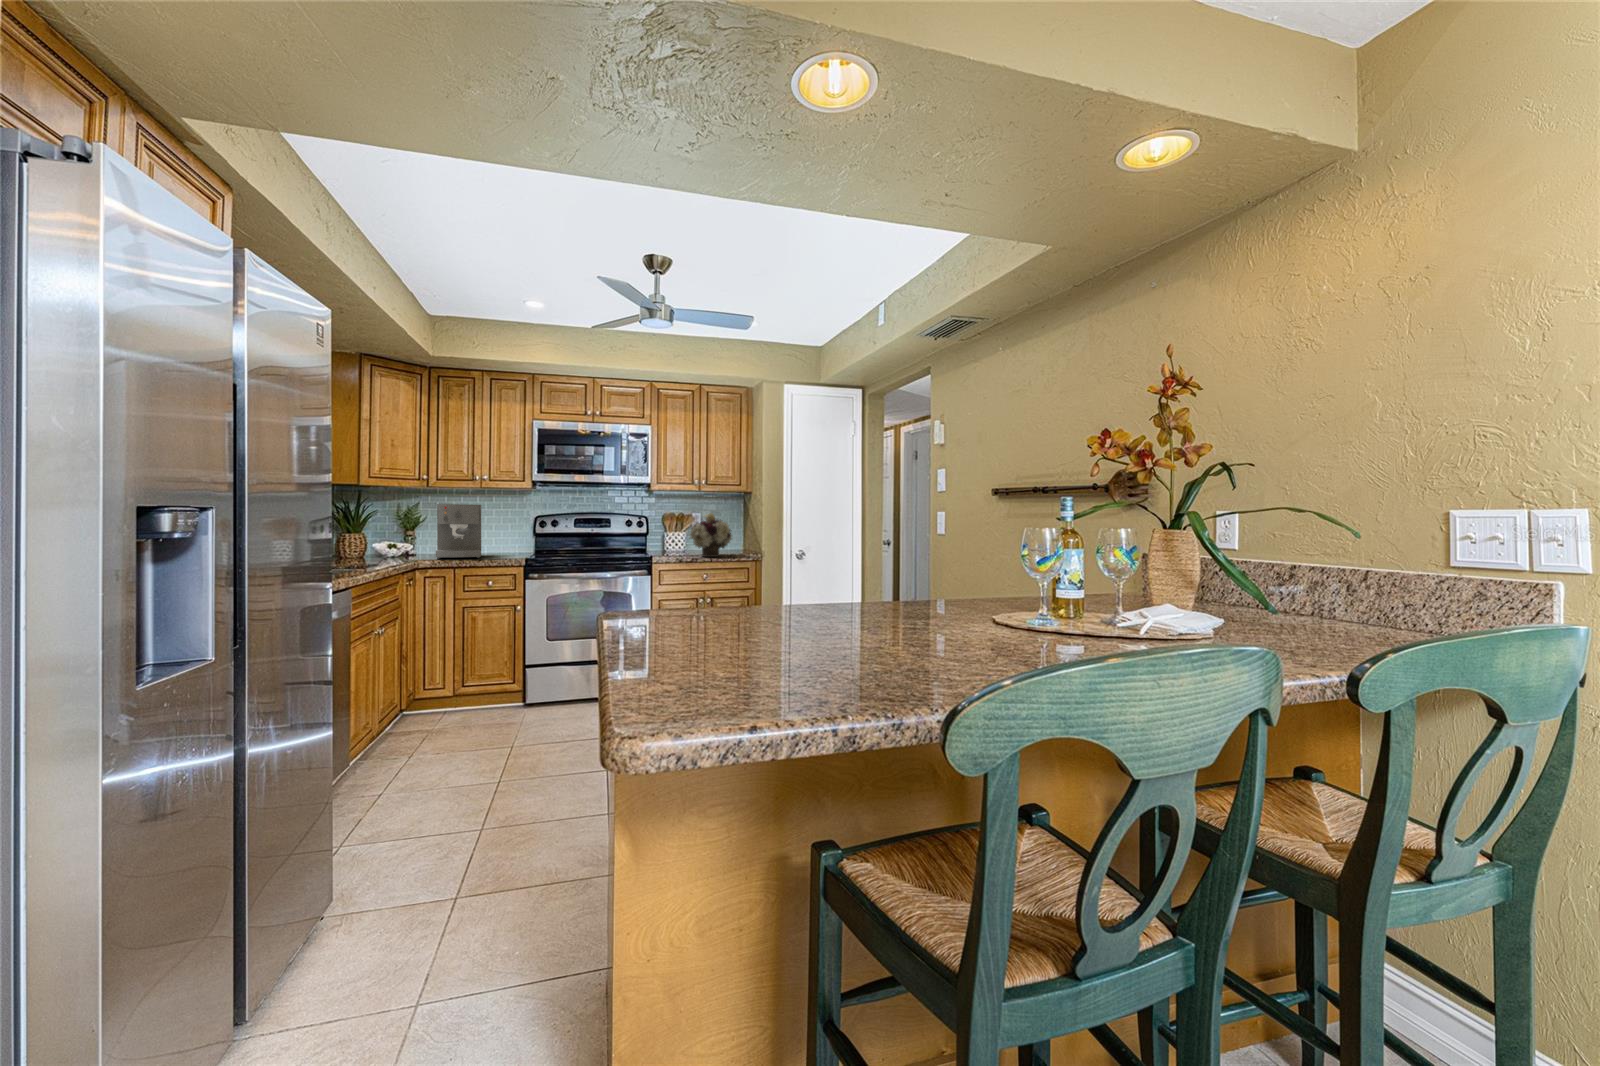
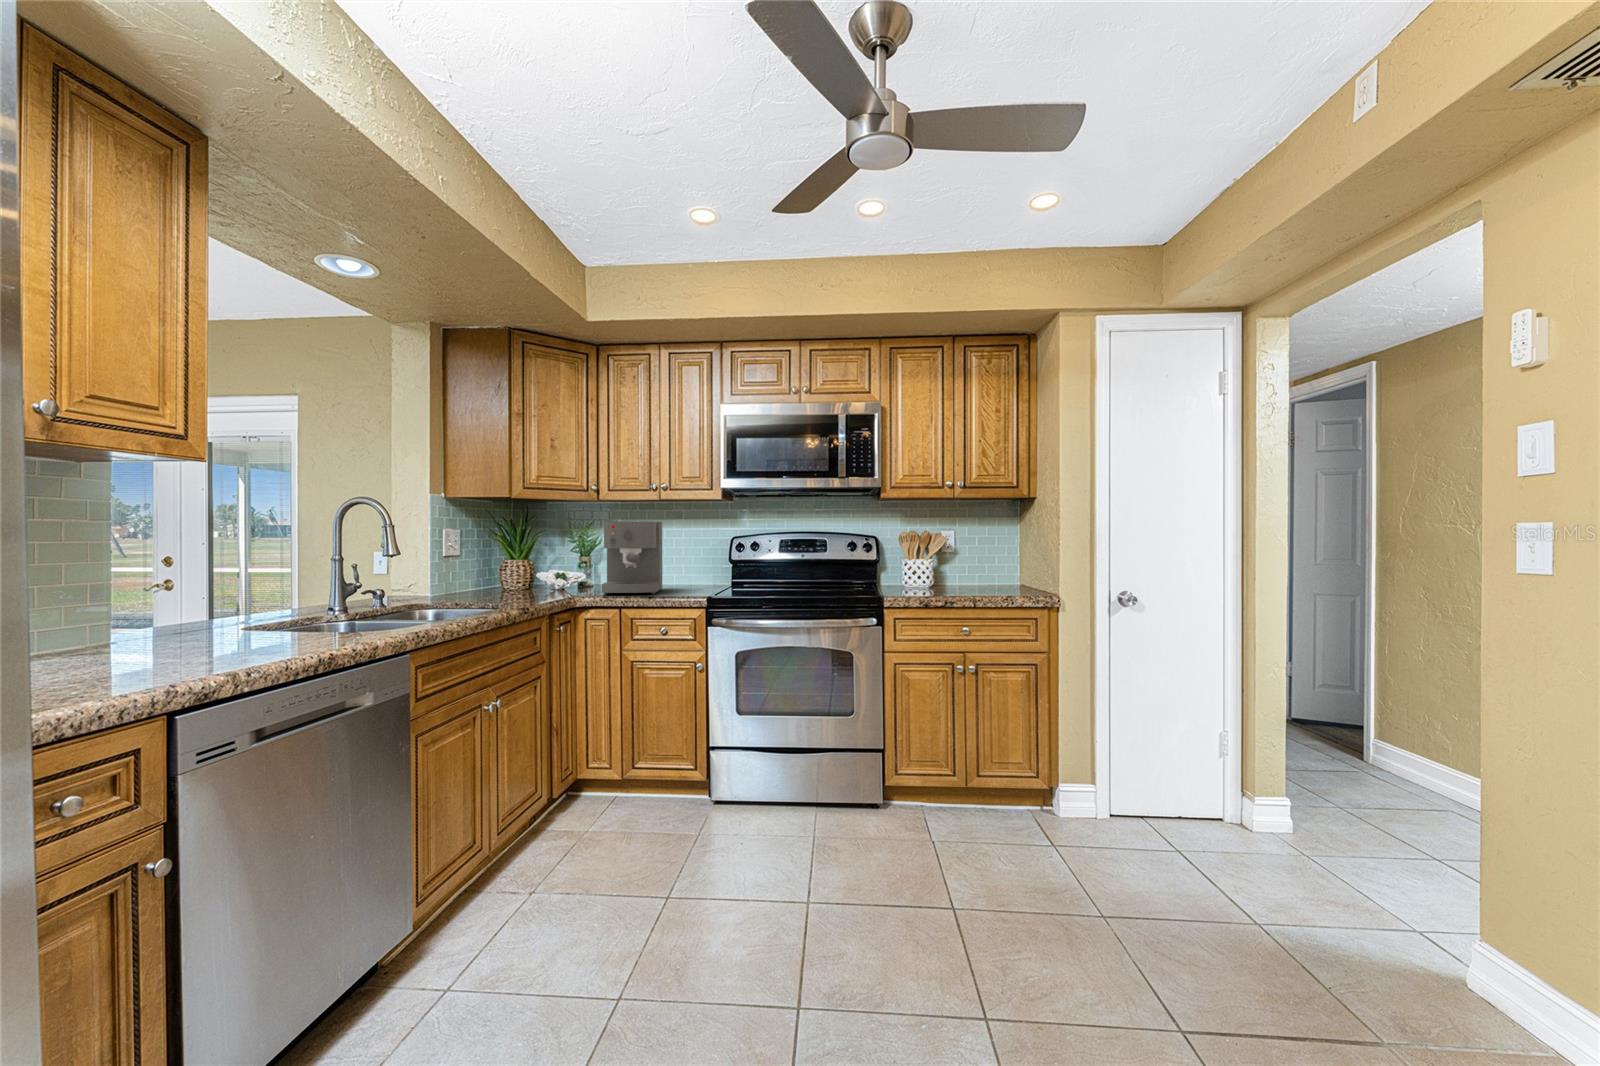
flower arrangement: present [689,513,732,557] -> none [937,529,1007,597]

